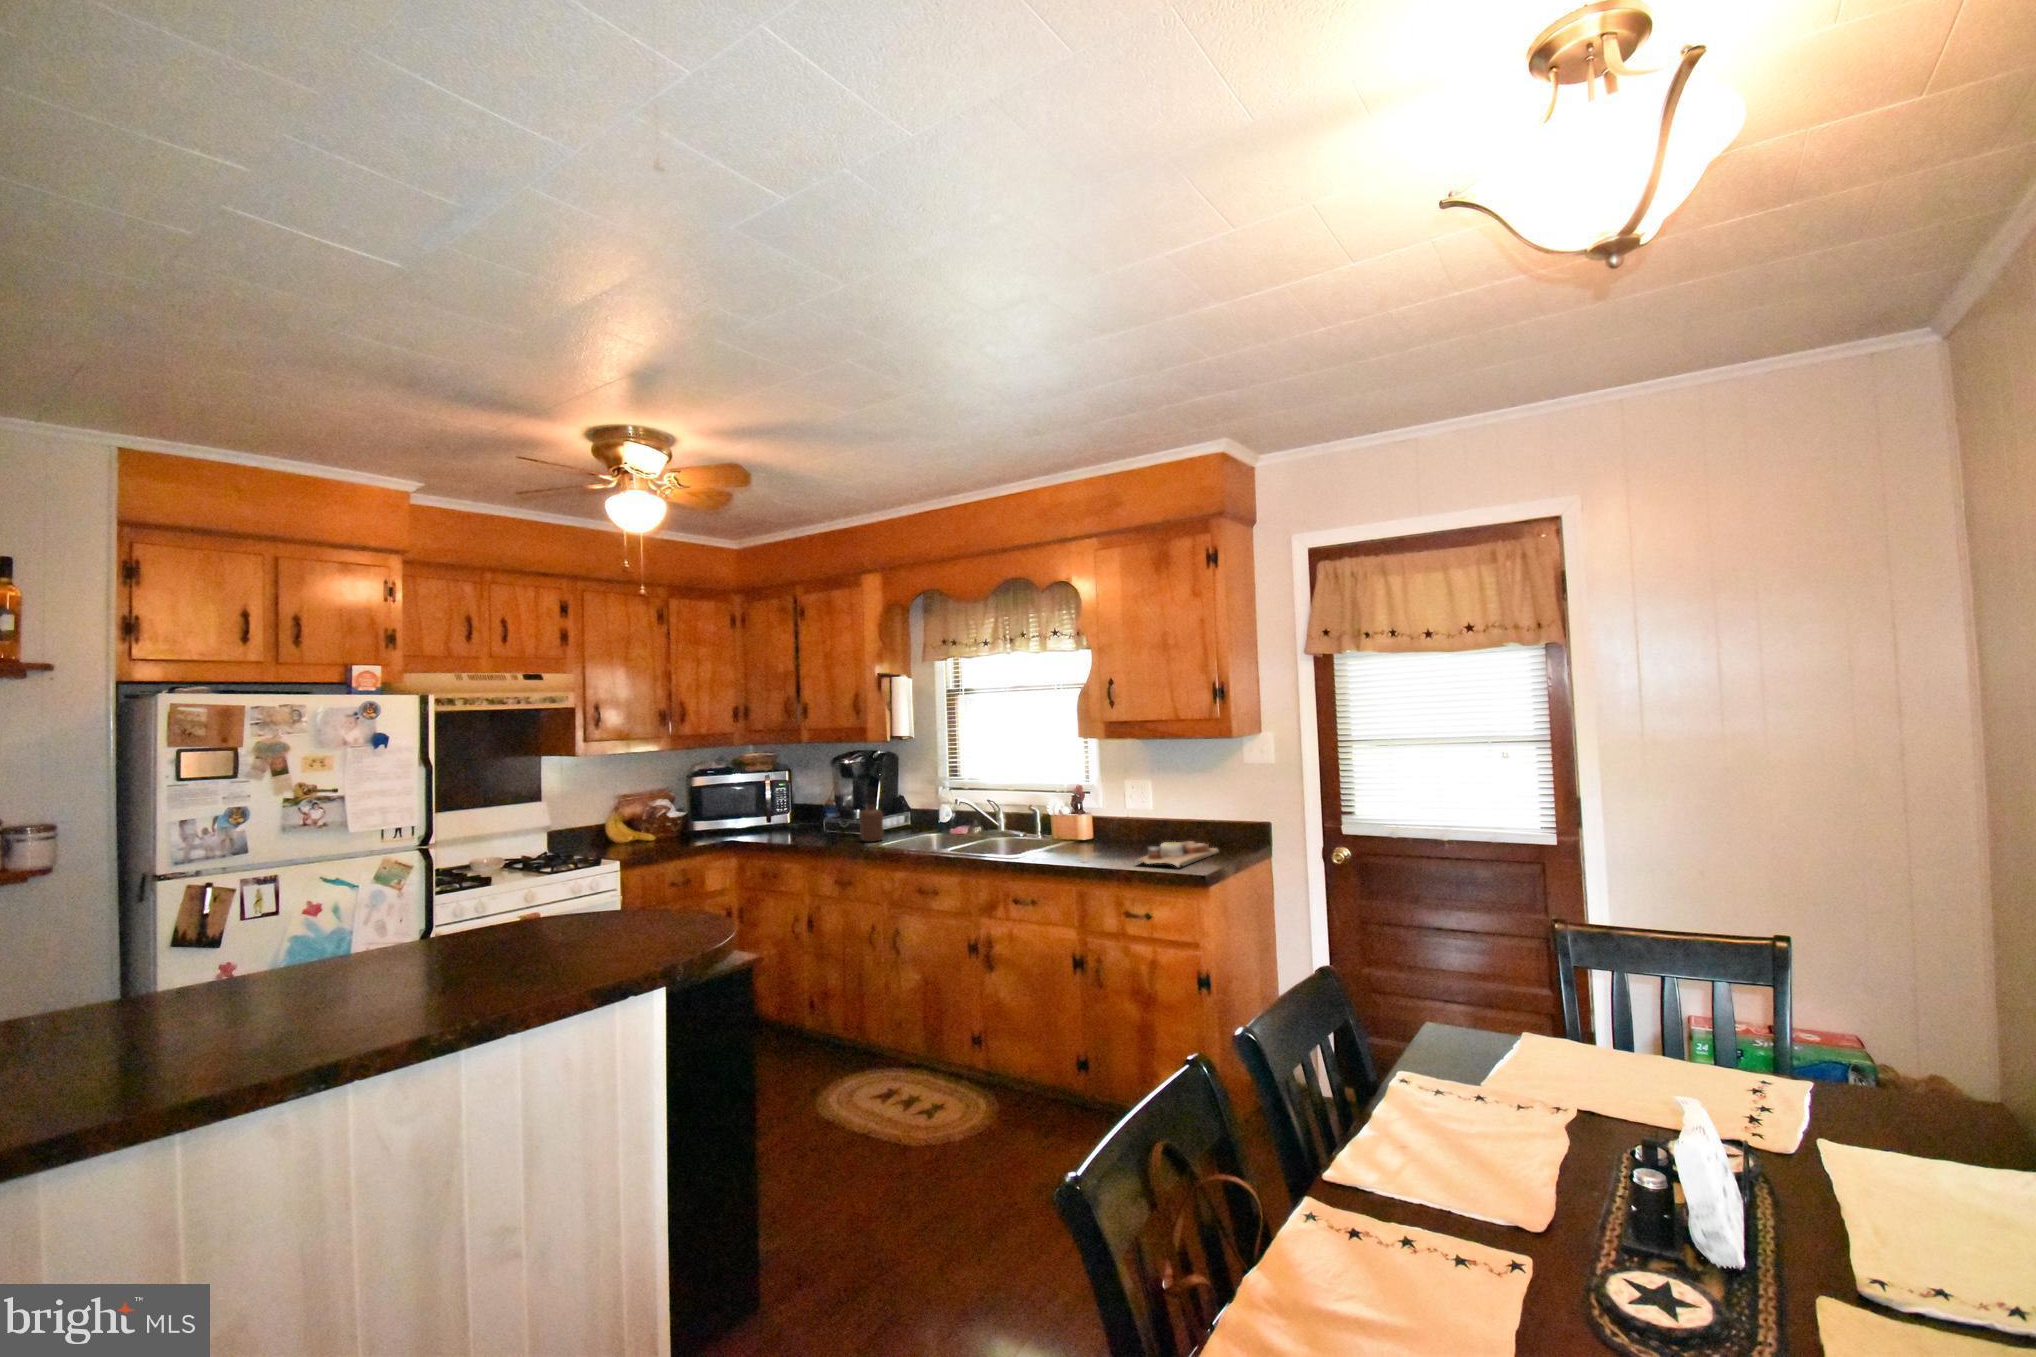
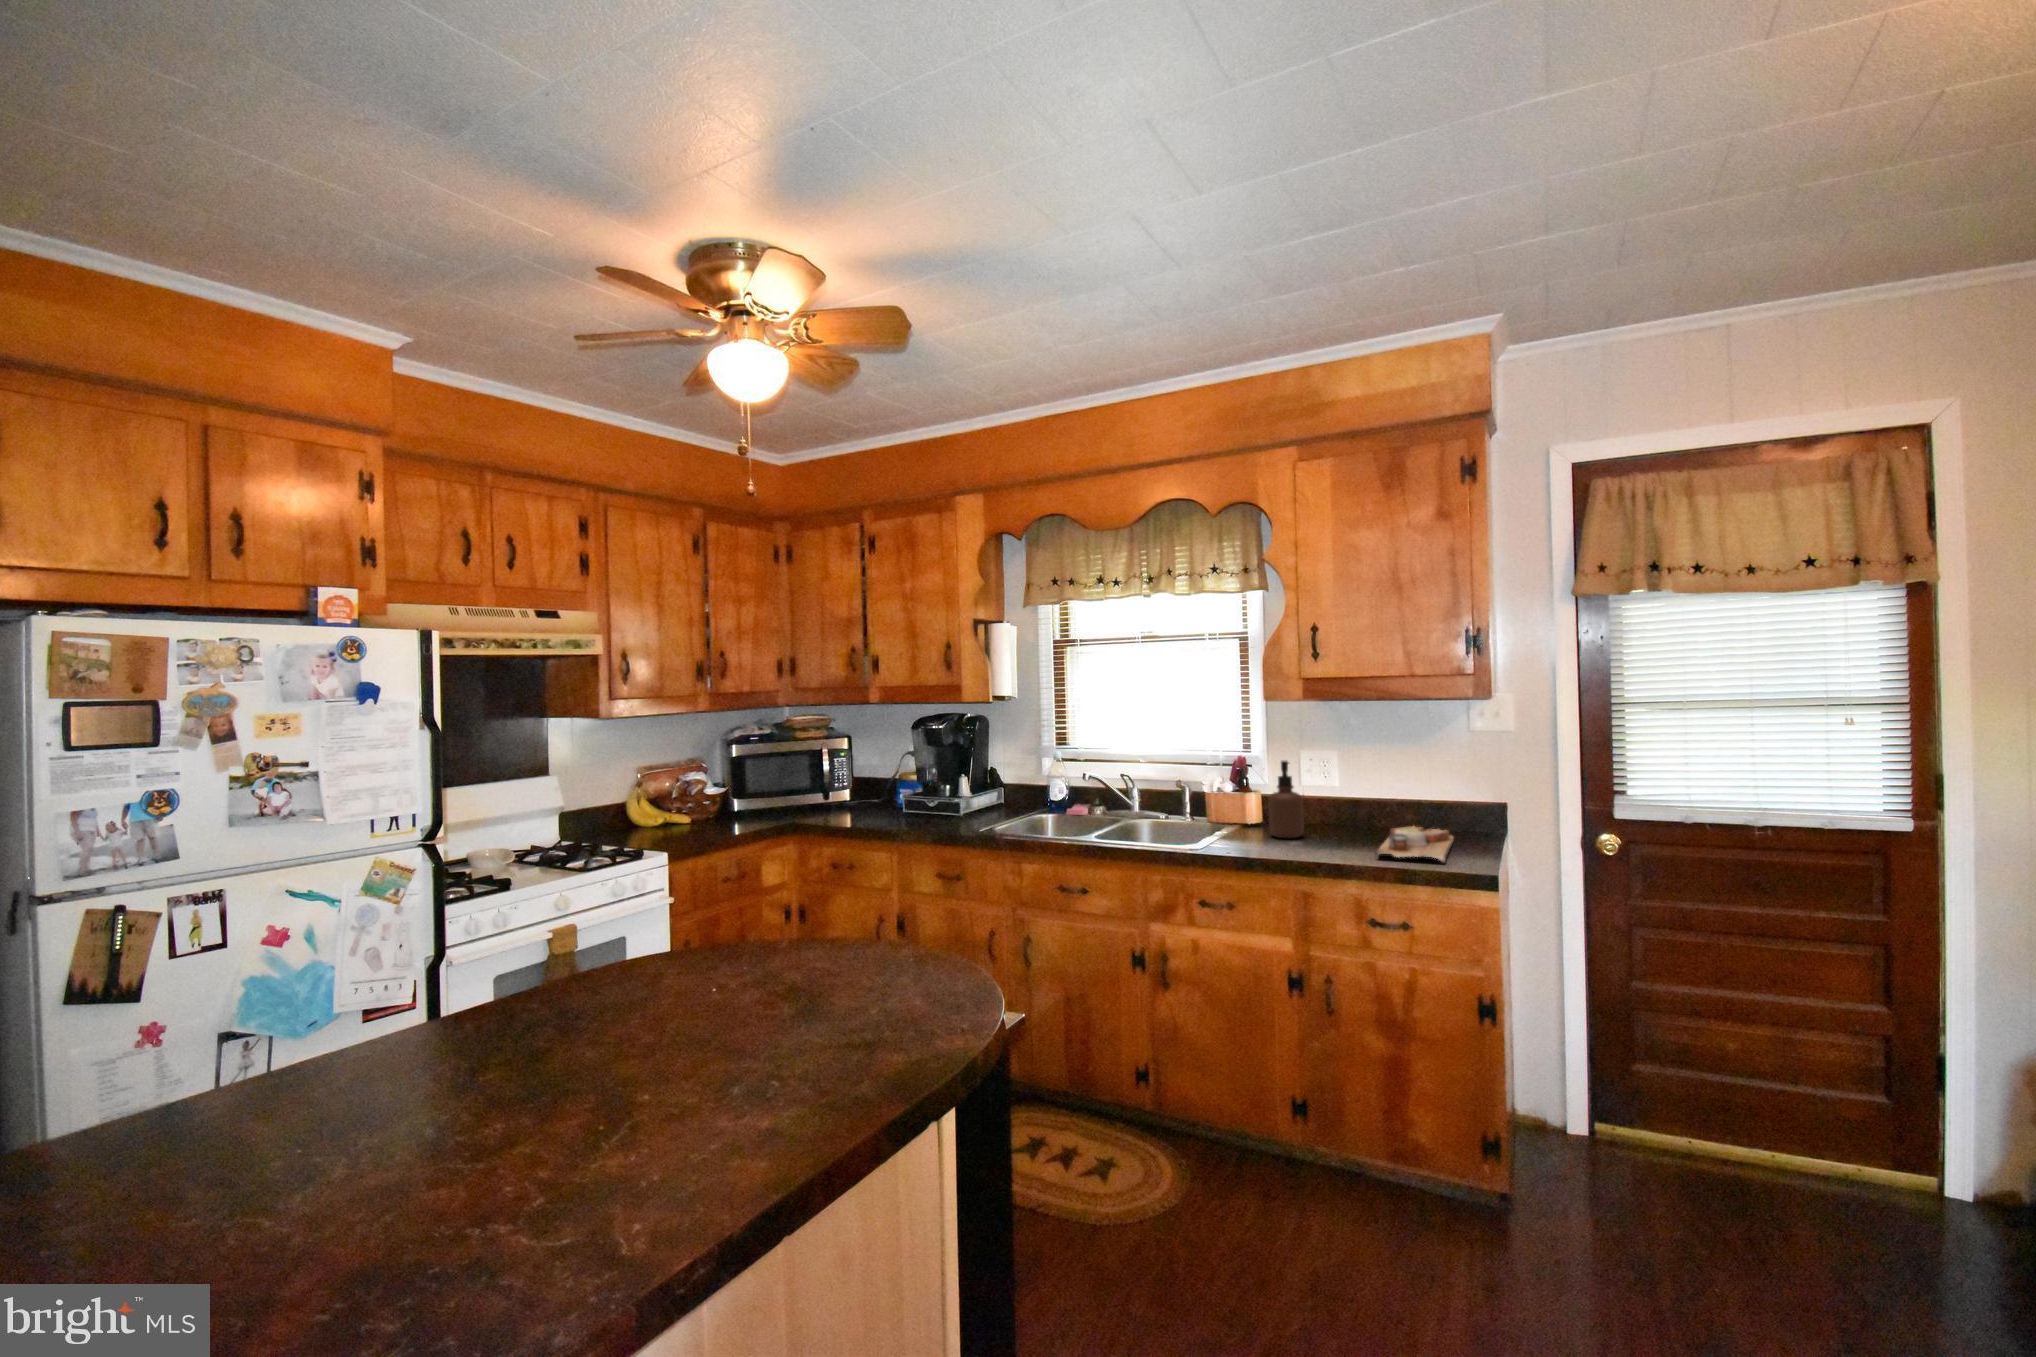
soap dispenser: present [860,787,884,842] -> present [1269,761,1304,838]

